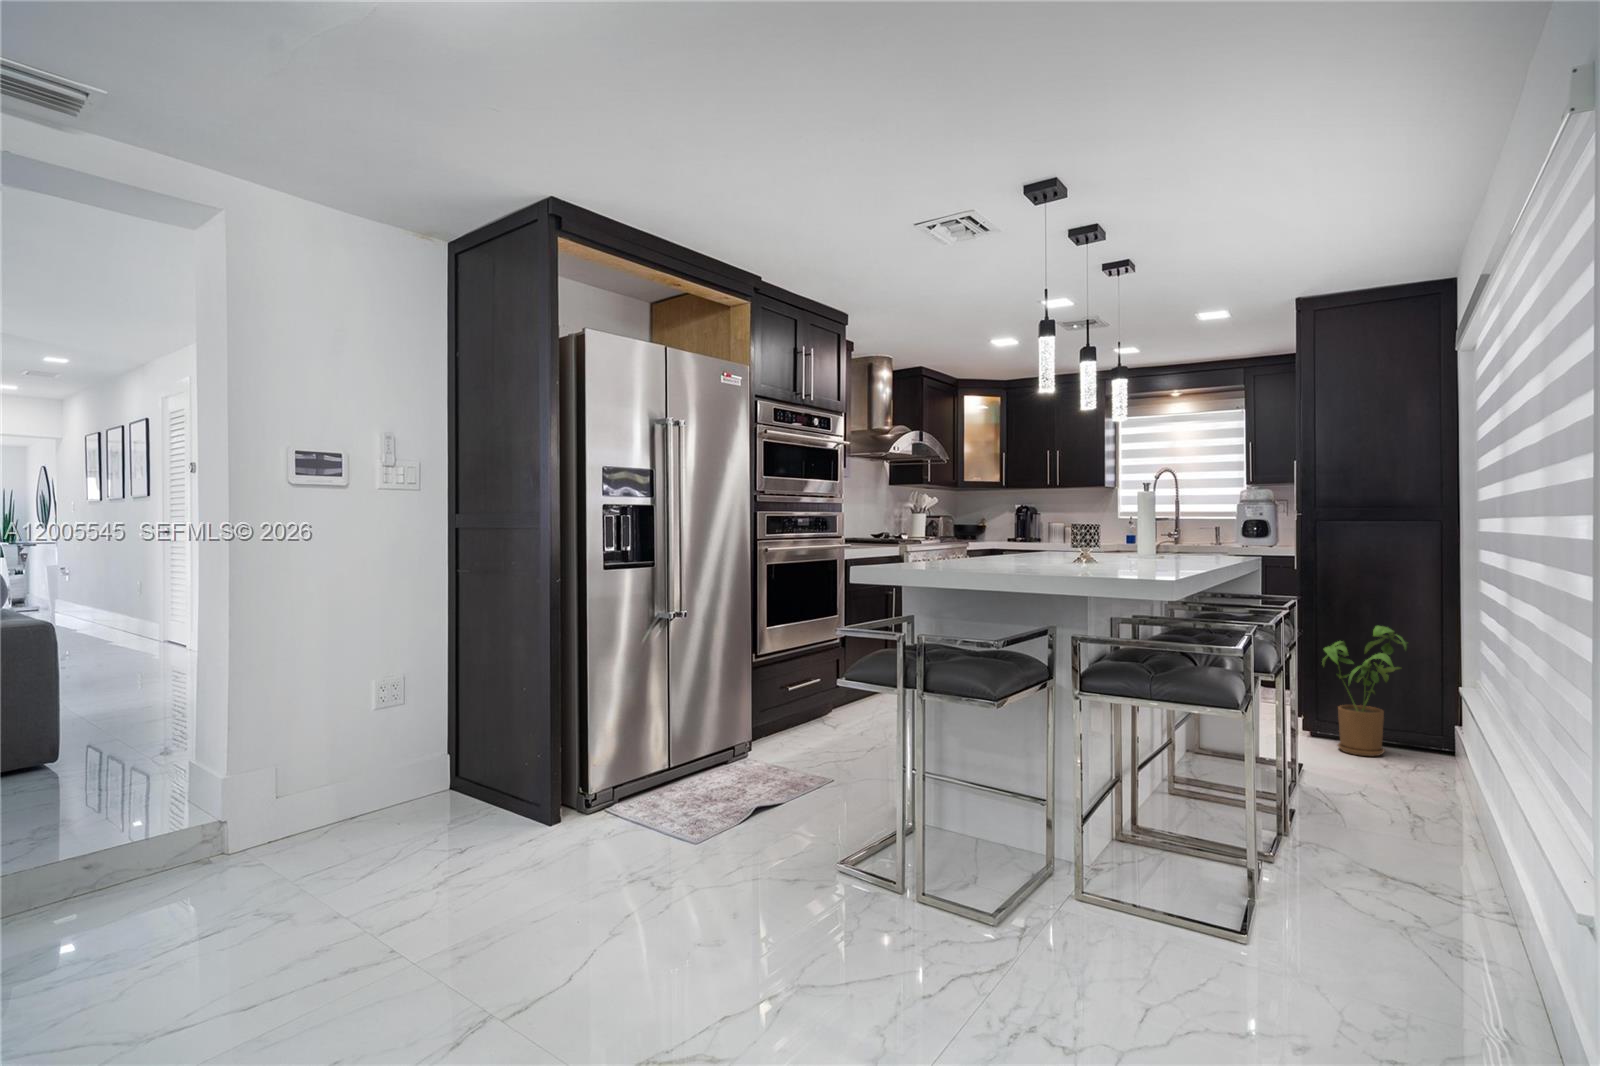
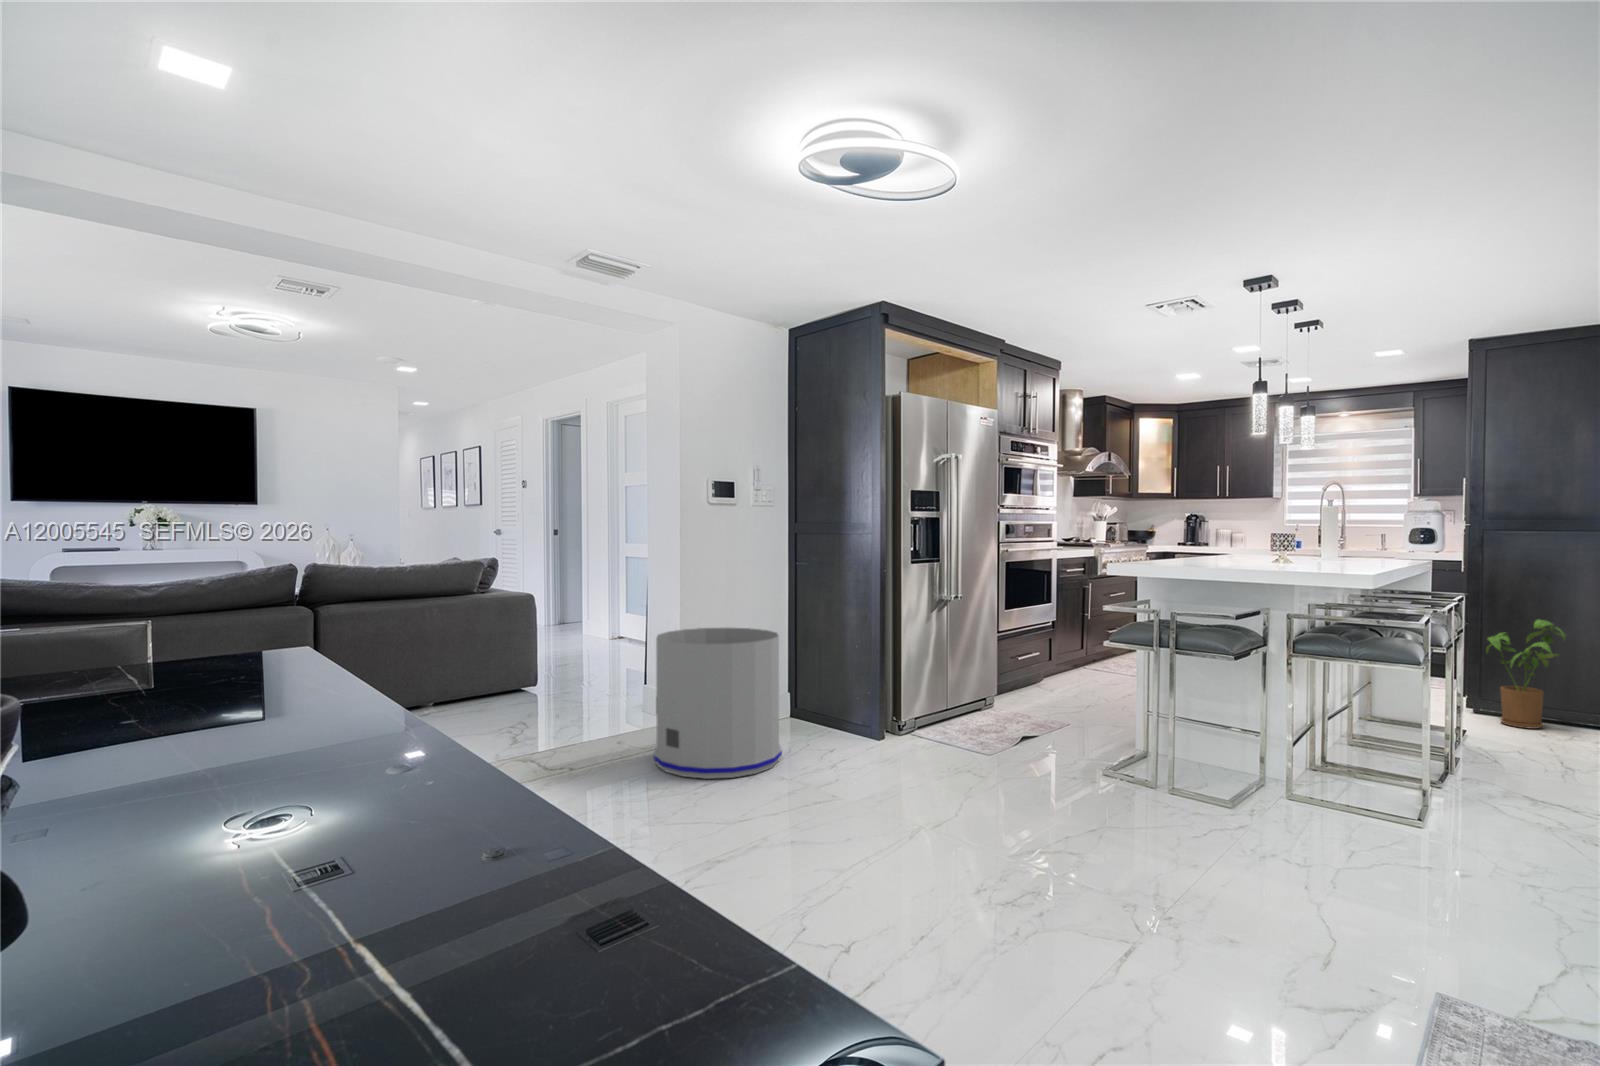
trash can: none [150,670,383,921] -> present [654,628,782,779]

